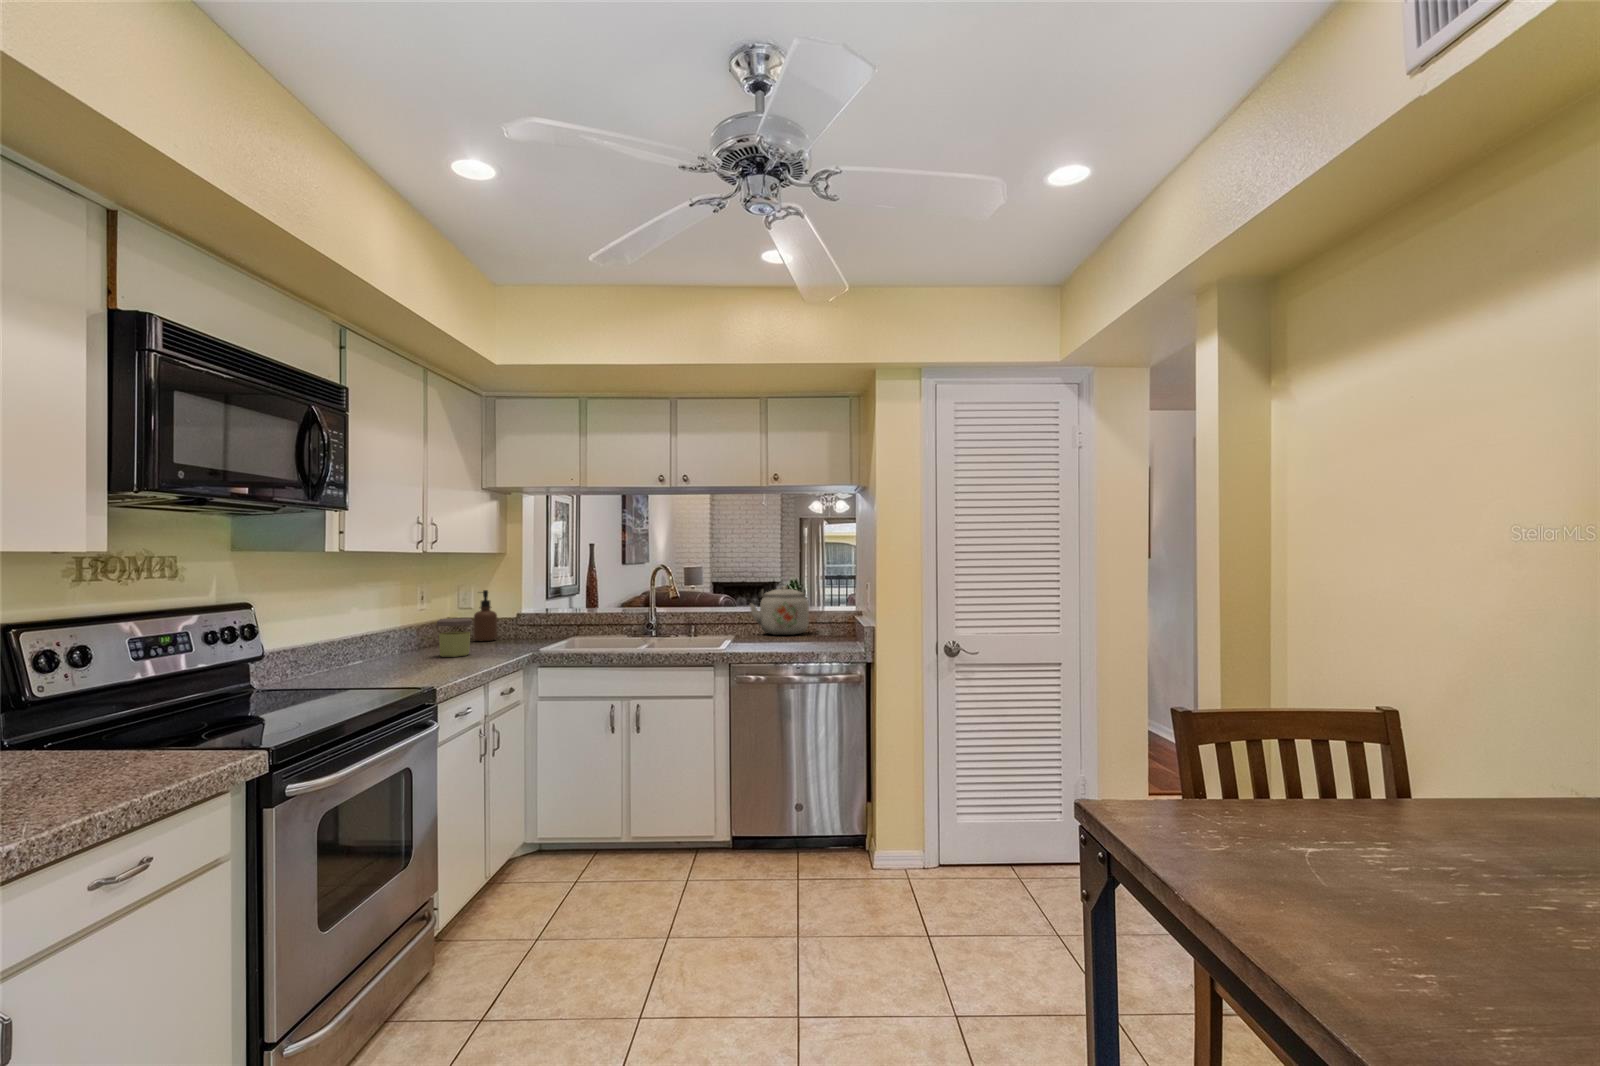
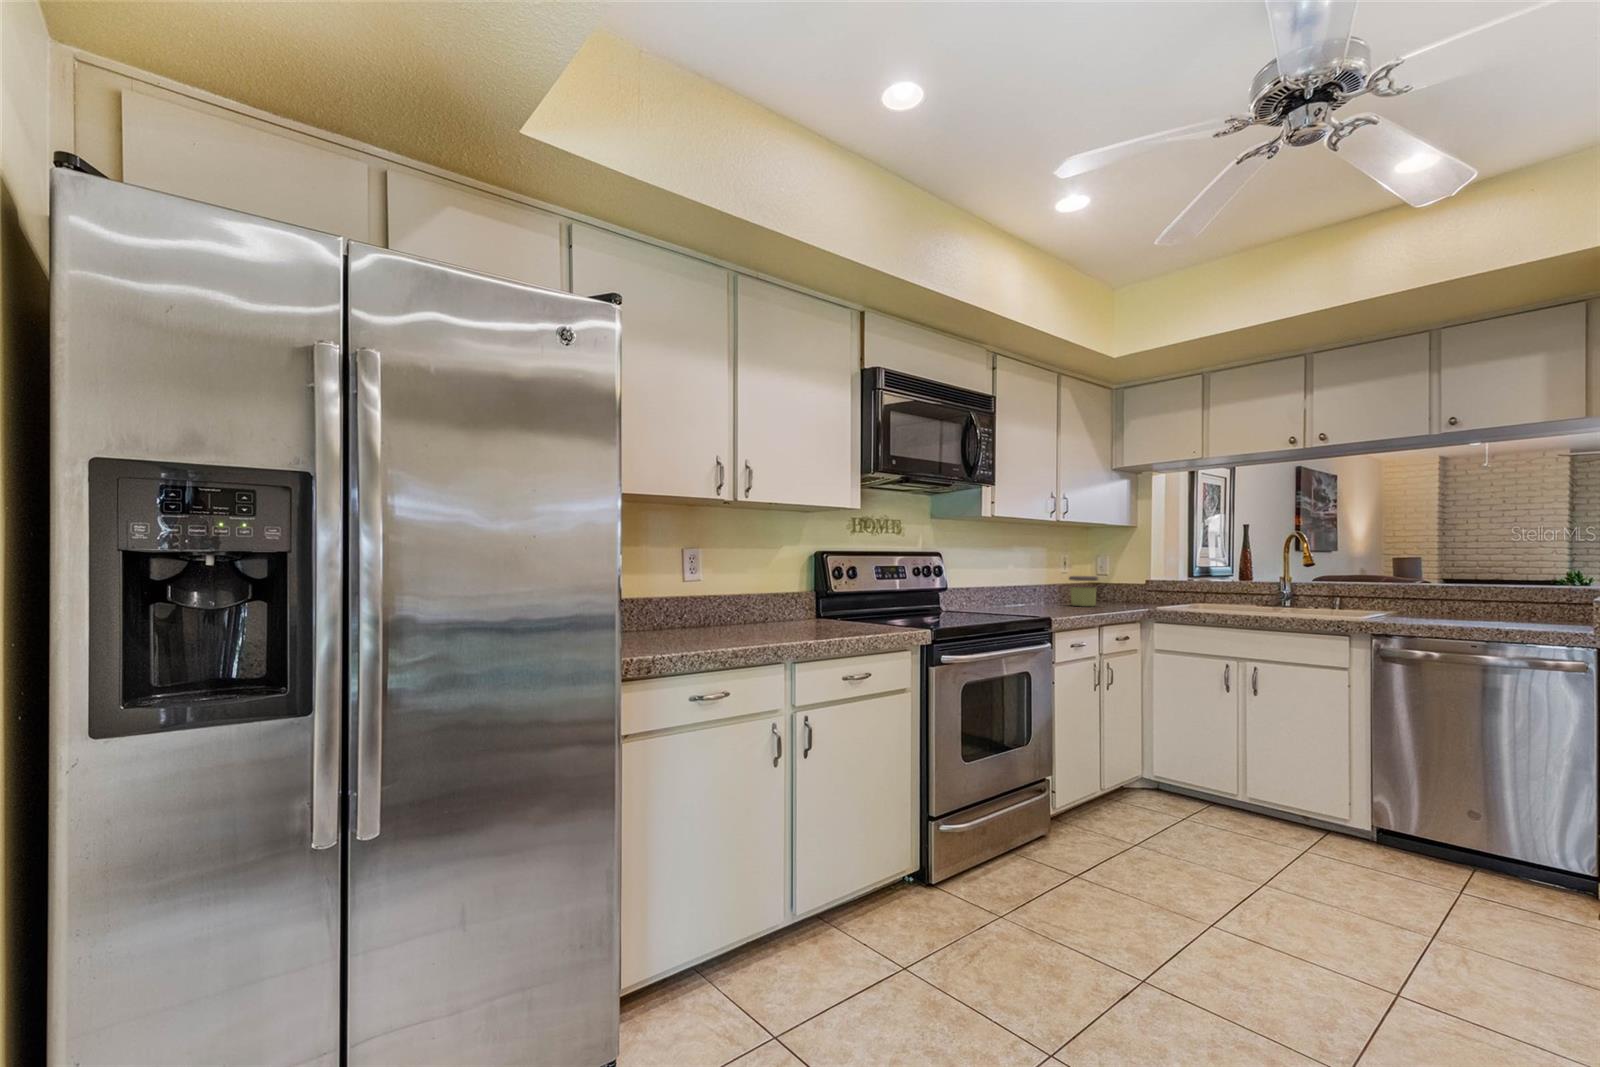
kettle: present [750,586,809,635] -> none [1417,559,1515,618]
soap dispenser: present [473,590,497,641] -> none [1108,556,1128,601]

